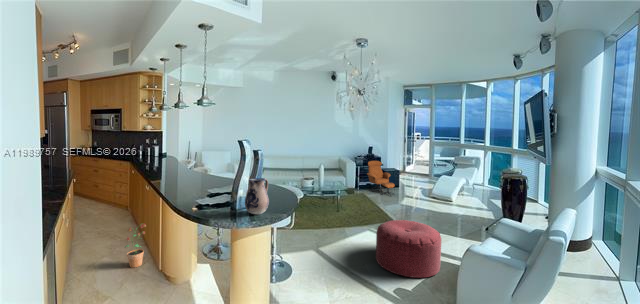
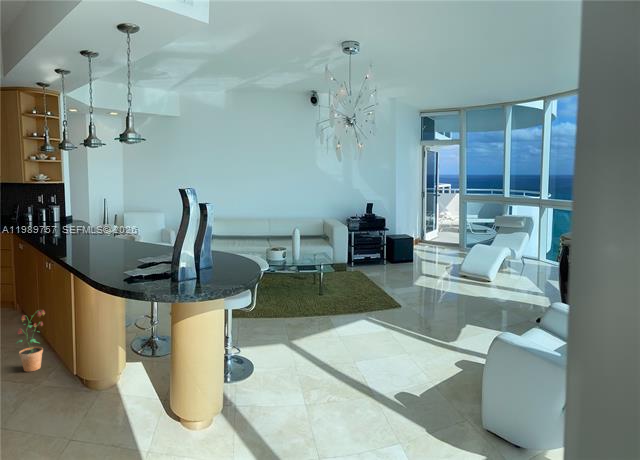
lounge chair: present [367,161,395,196] -> none [365,224,406,276]
ceramic pitcher: present [245,178,269,214] -> none [193,238,224,284]
ottoman: present [376,220,441,278] -> none [370,301,458,373]

